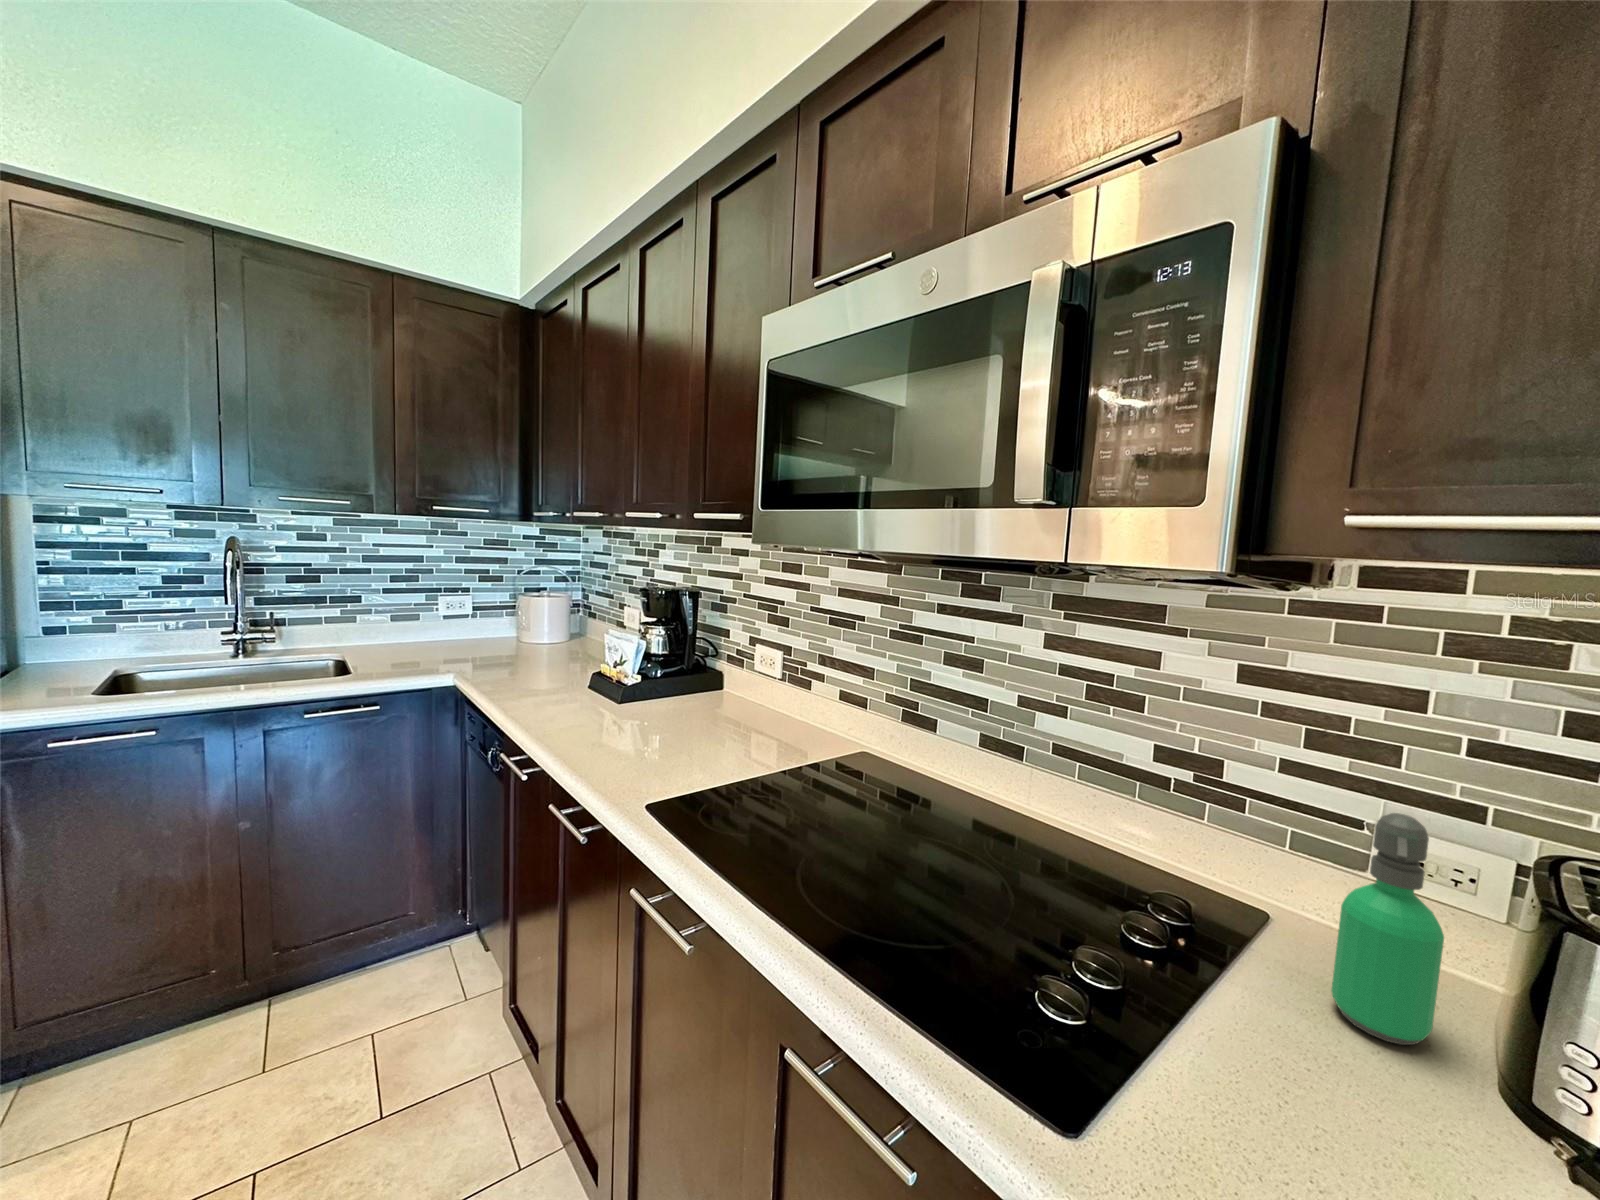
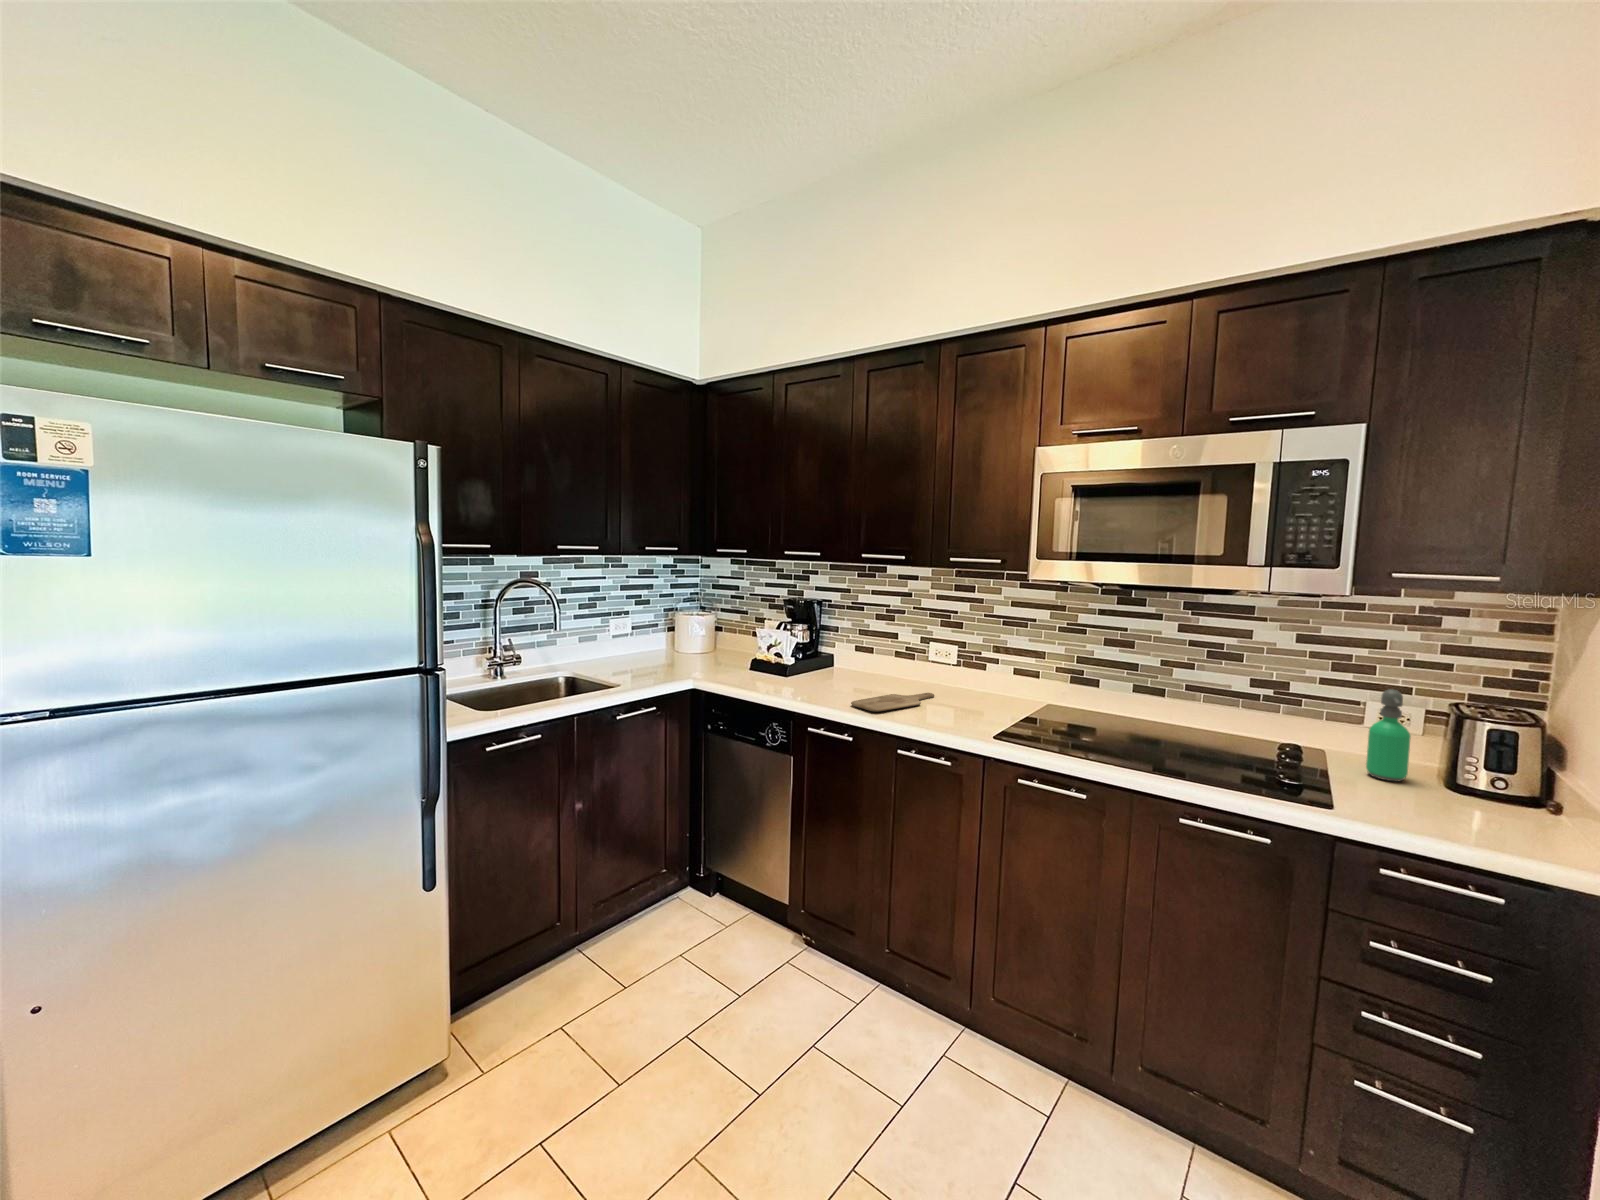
cutting board: none [565,716,715,742] -> present [851,693,934,712]

